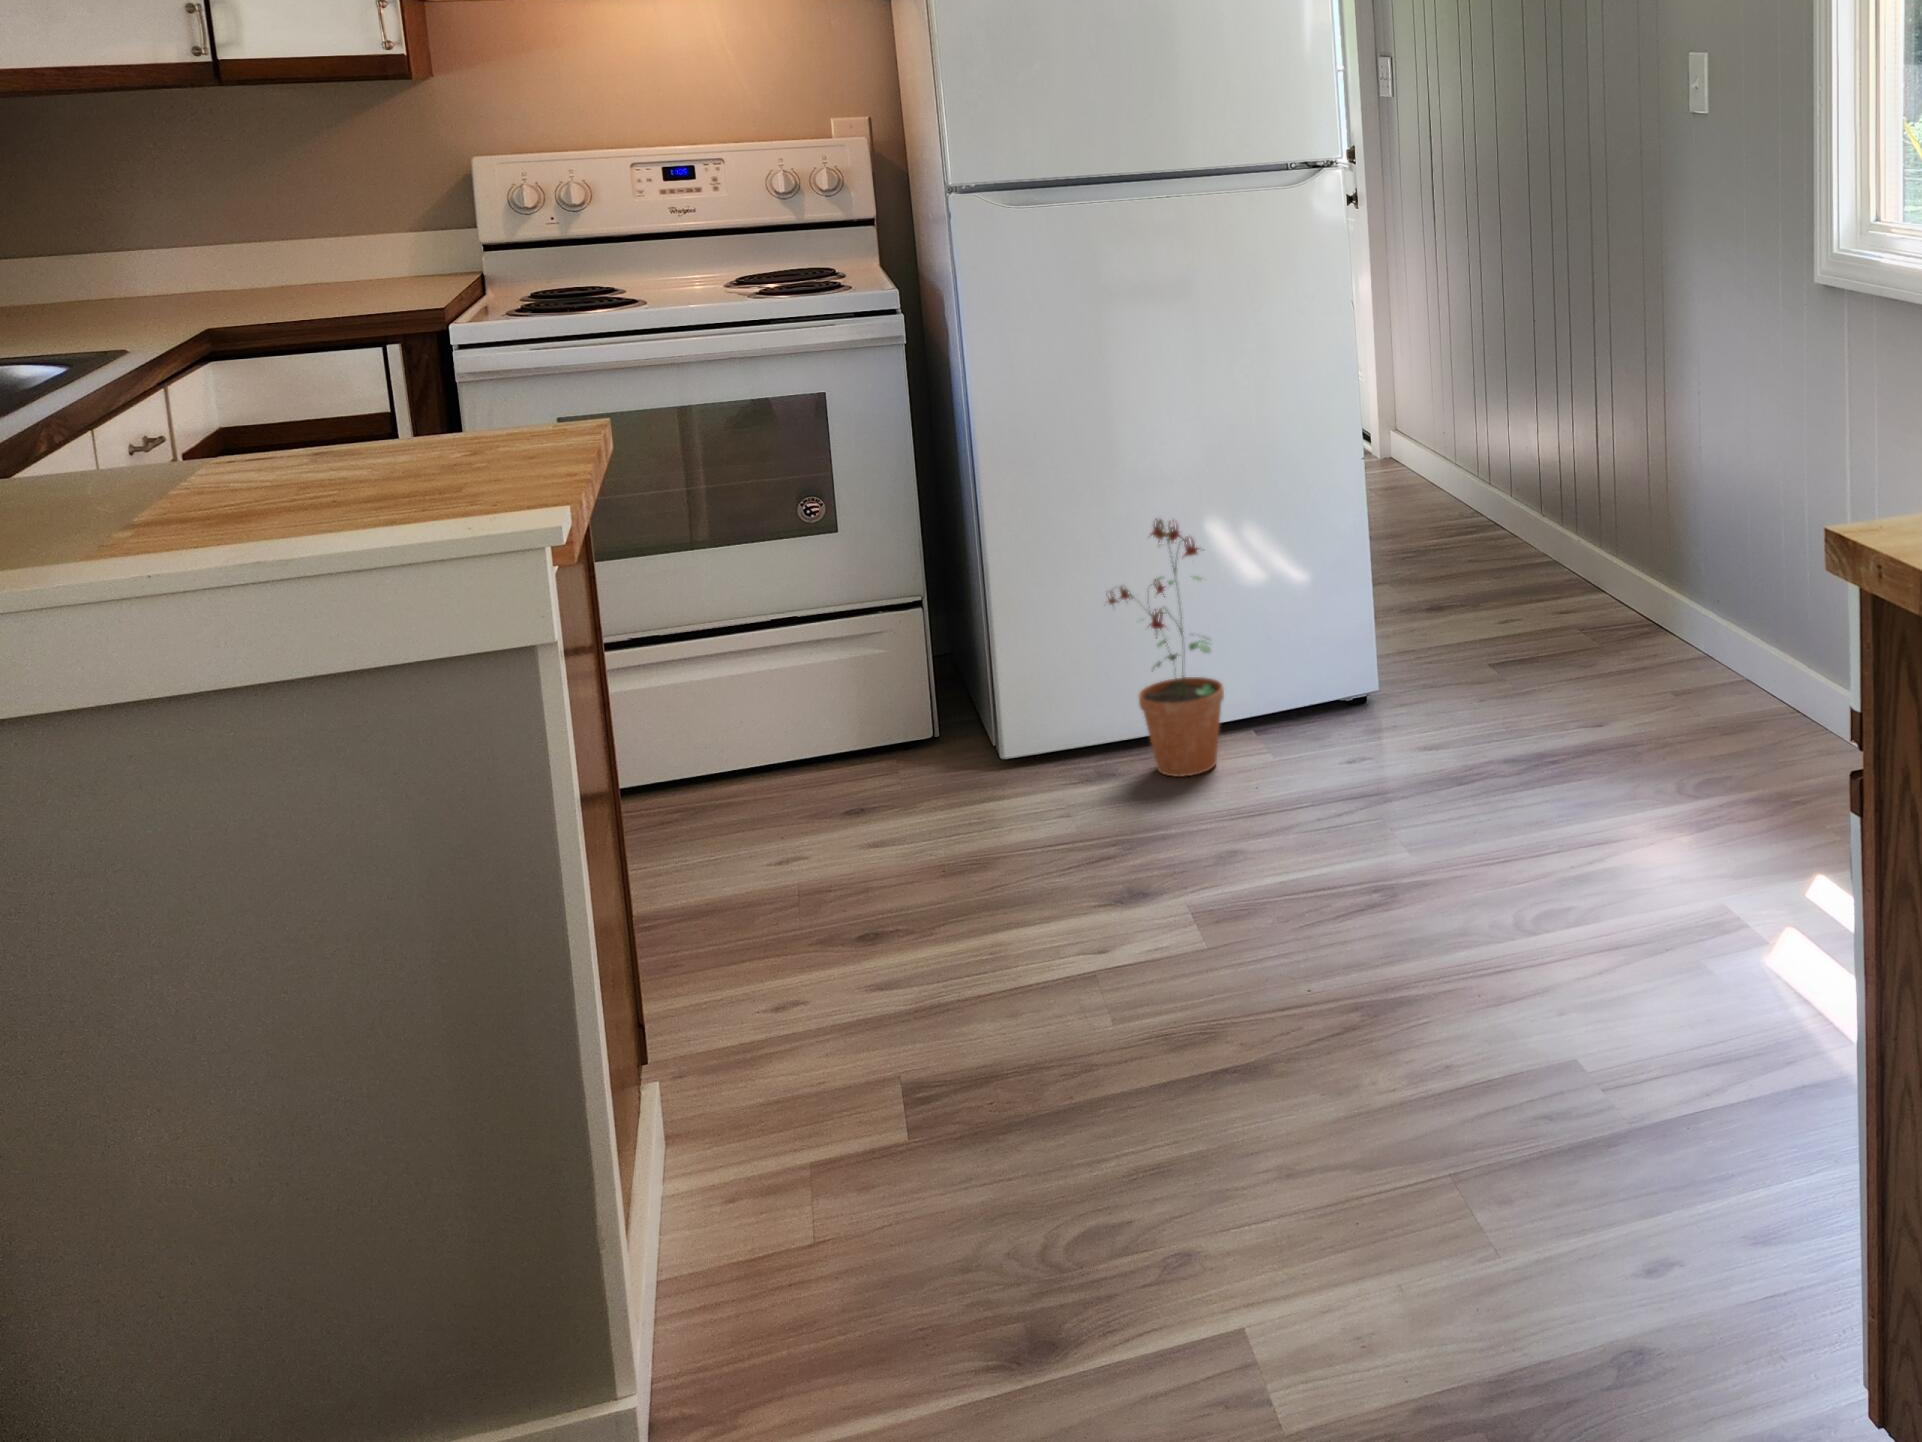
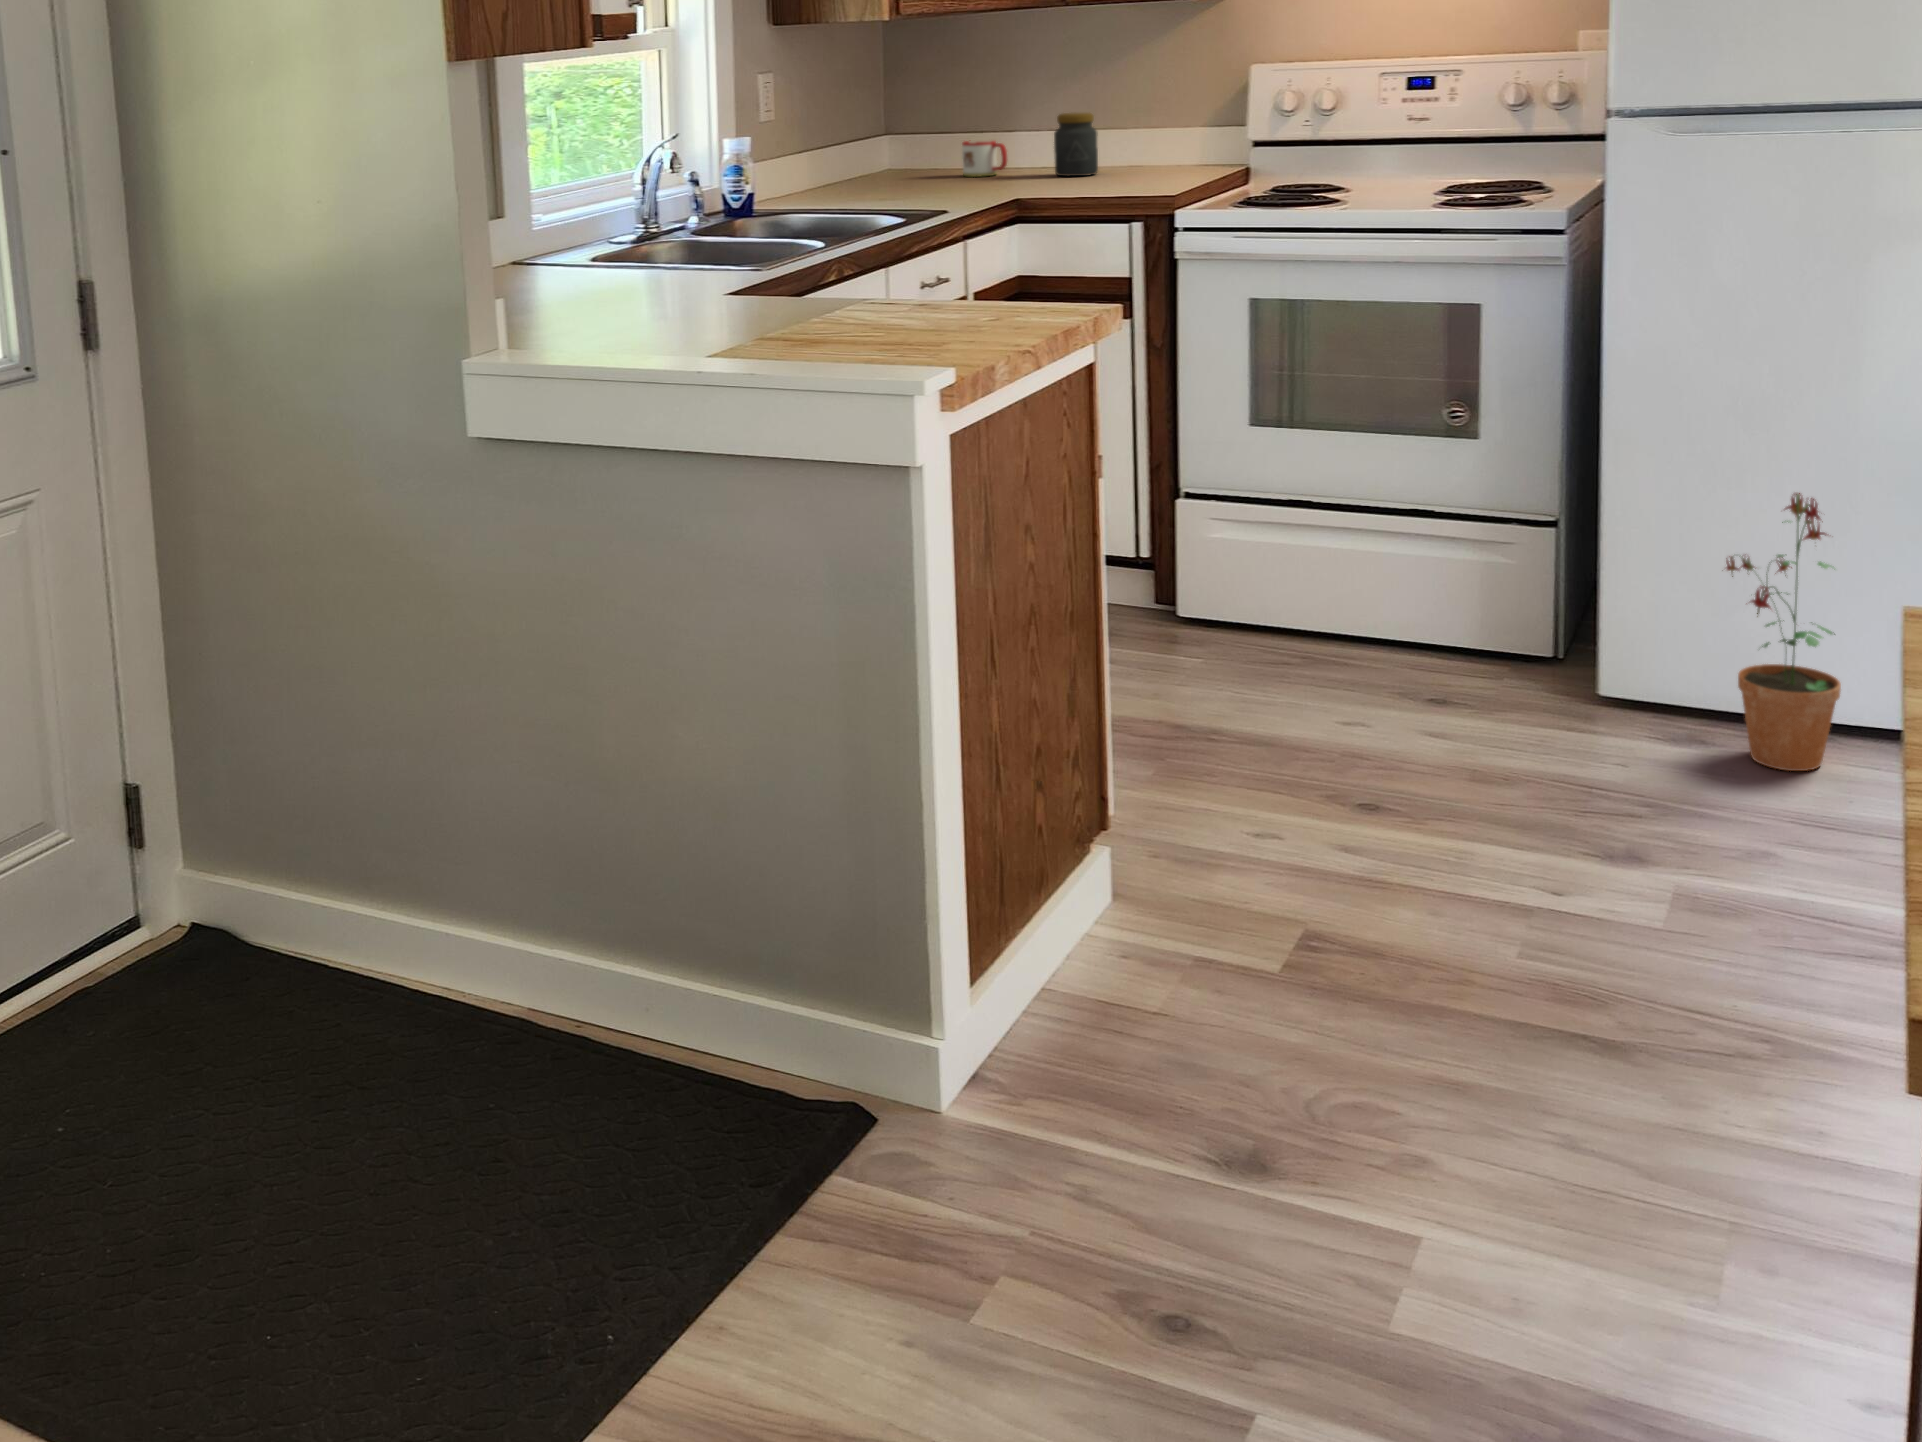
jar: none [196,230,266,311] -> present [1054,113,1098,176]
mug: none [48,274,125,324] -> present [962,141,1007,177]

